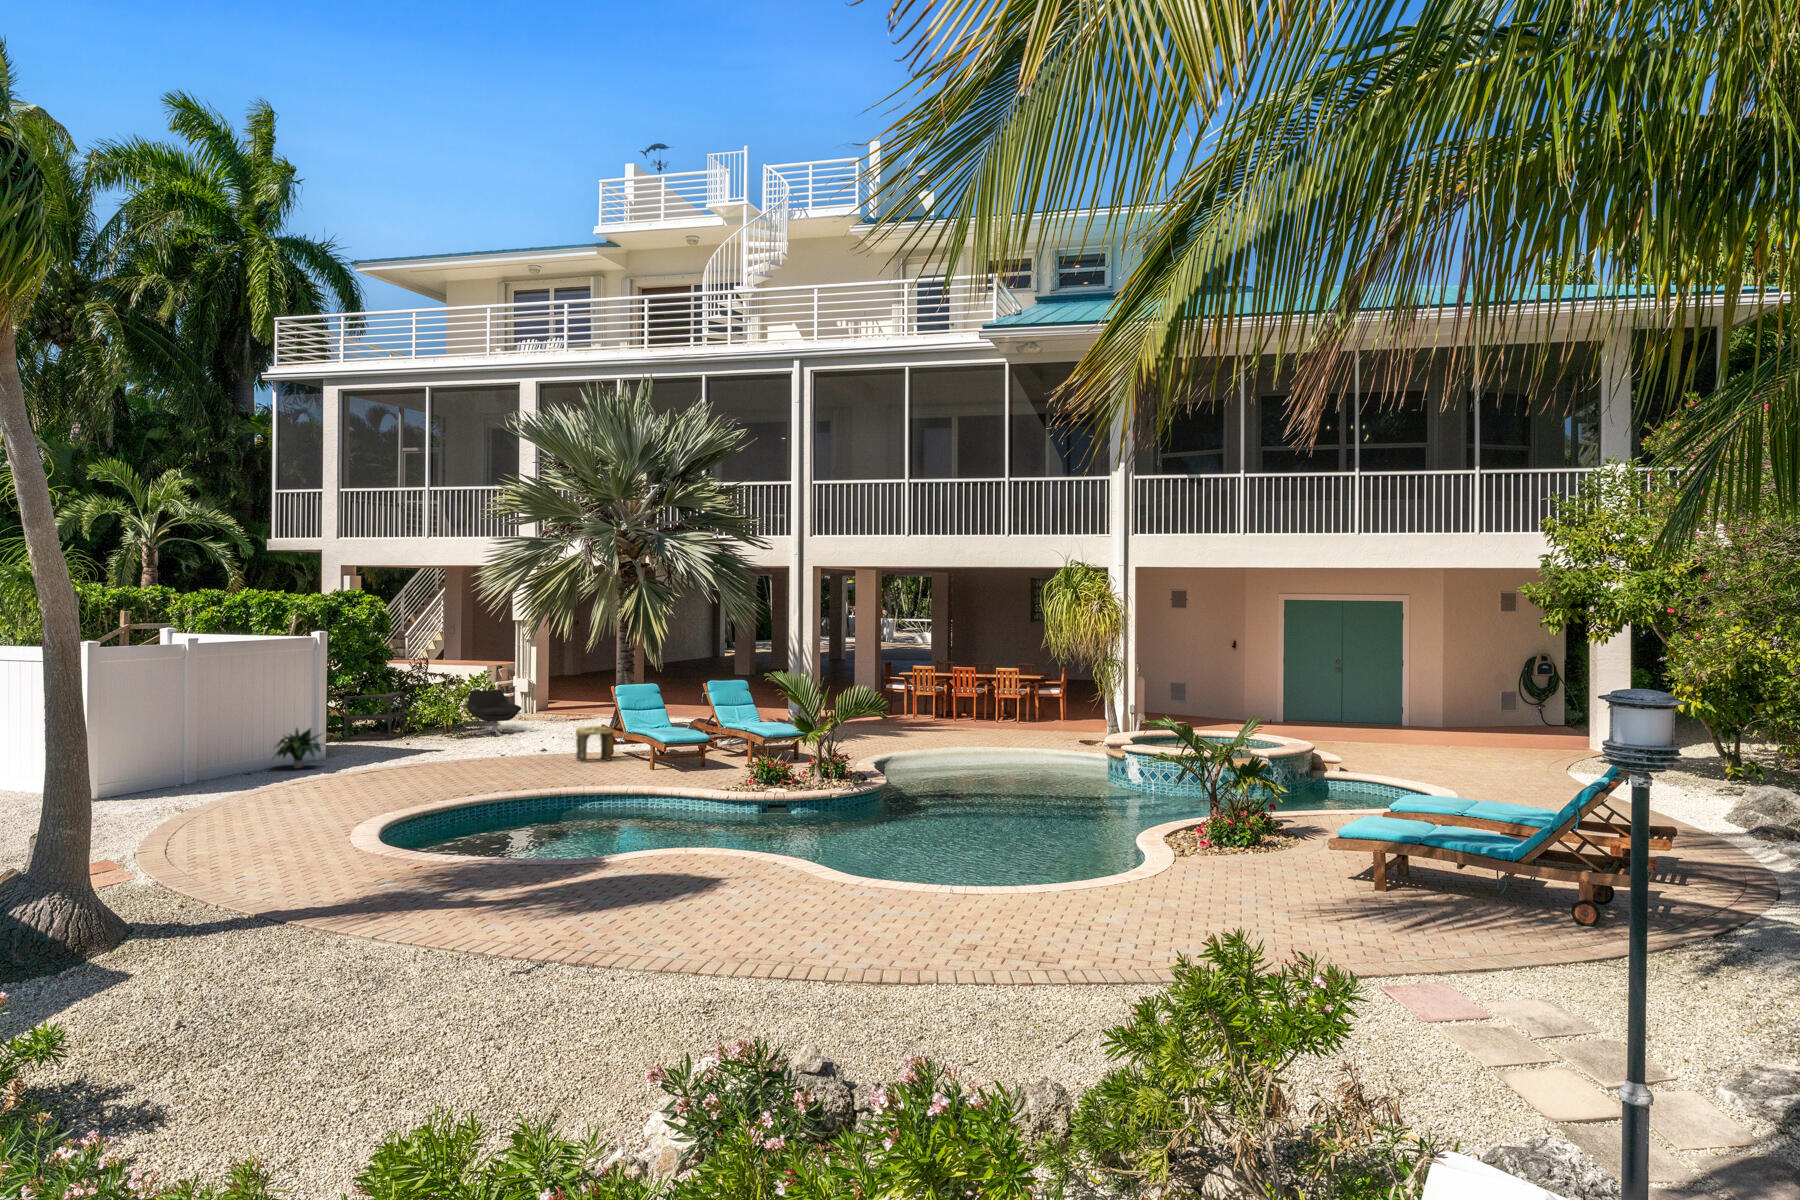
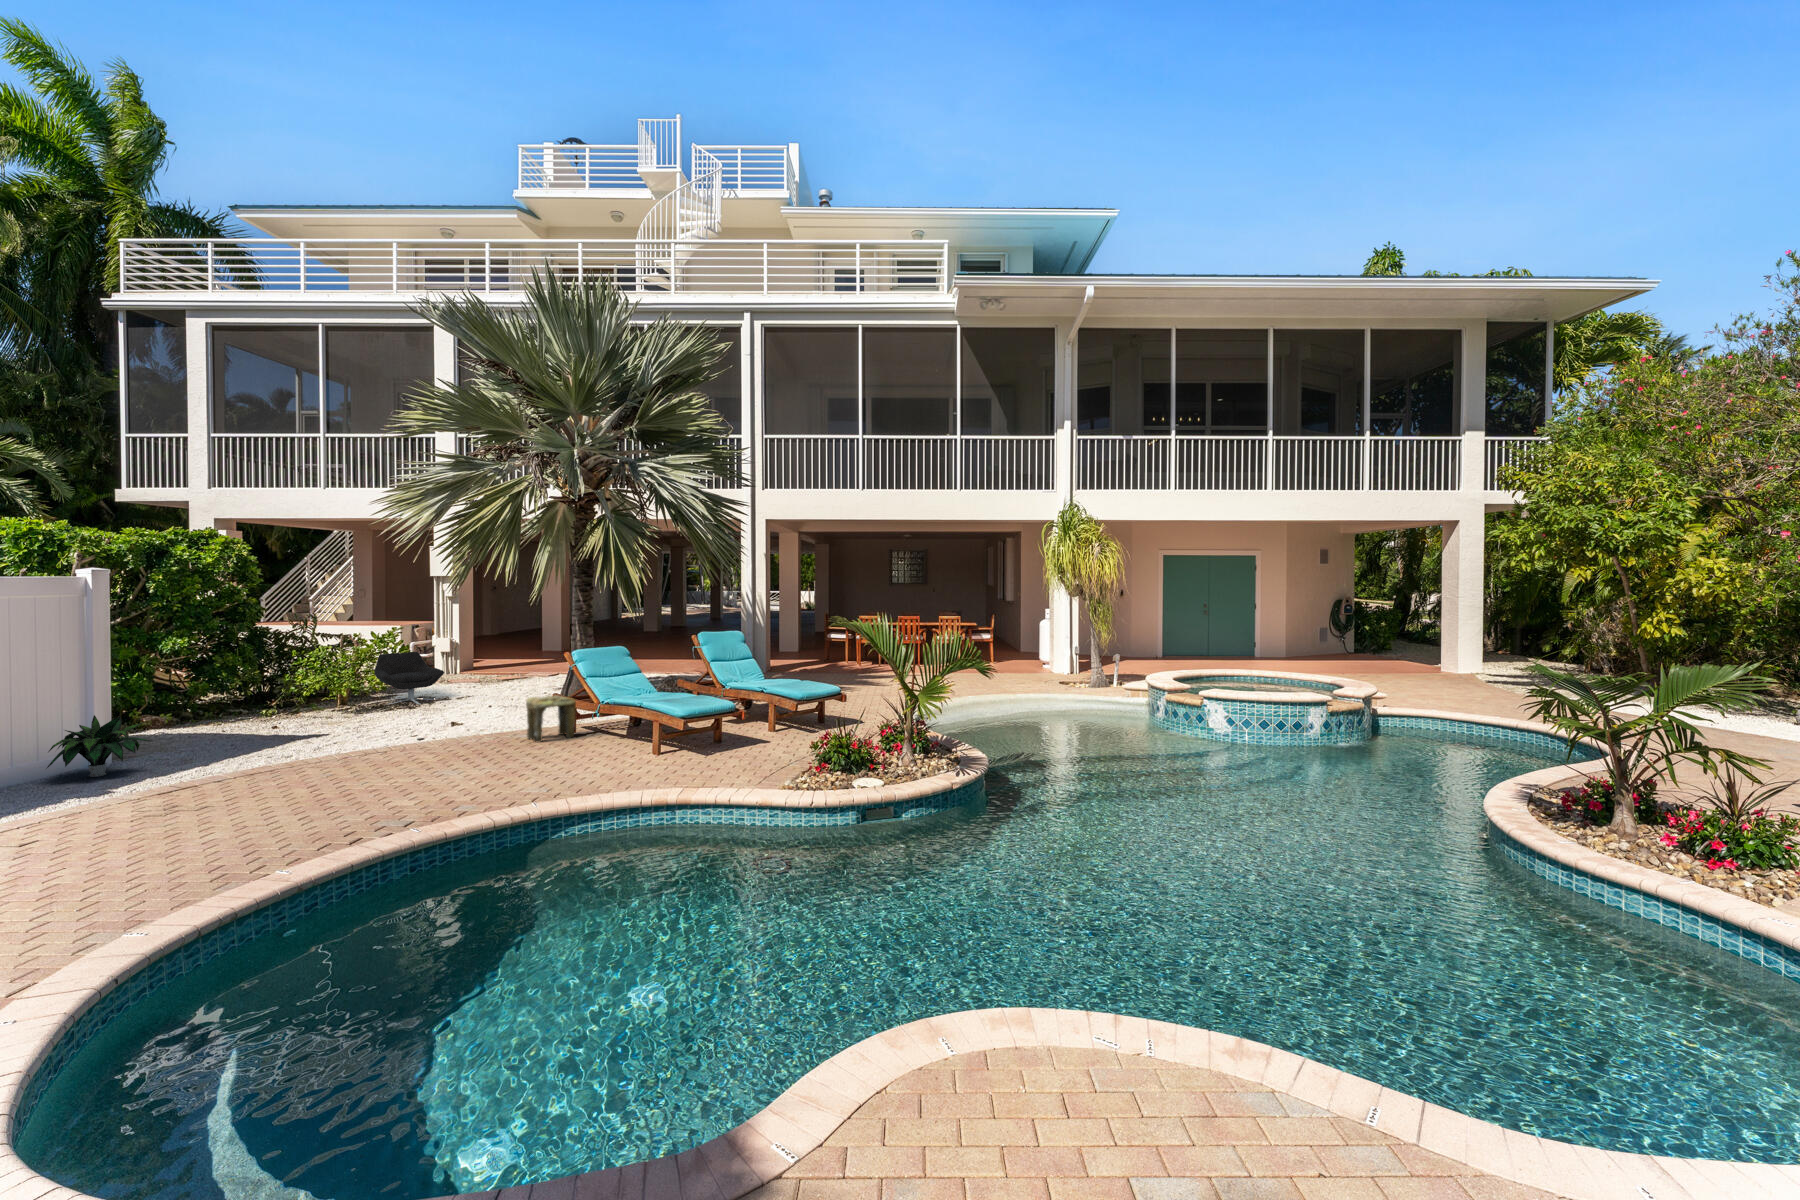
side table: present [344,692,405,741] -> none [201,658,292,721]

